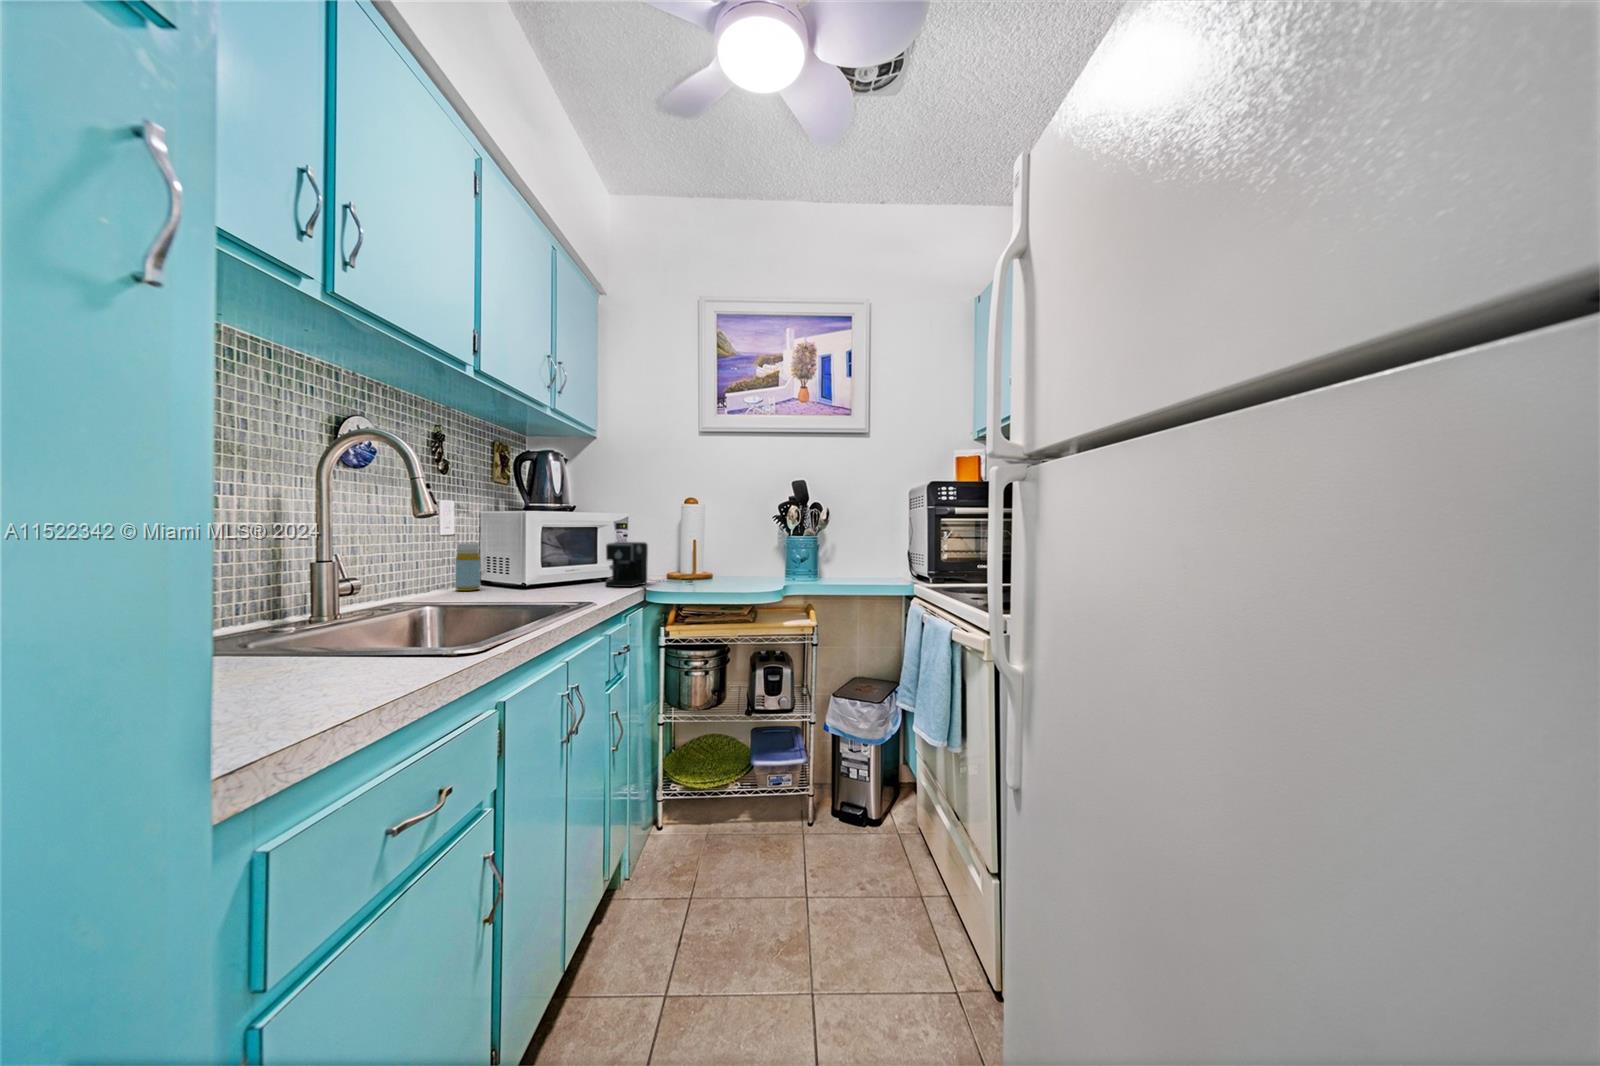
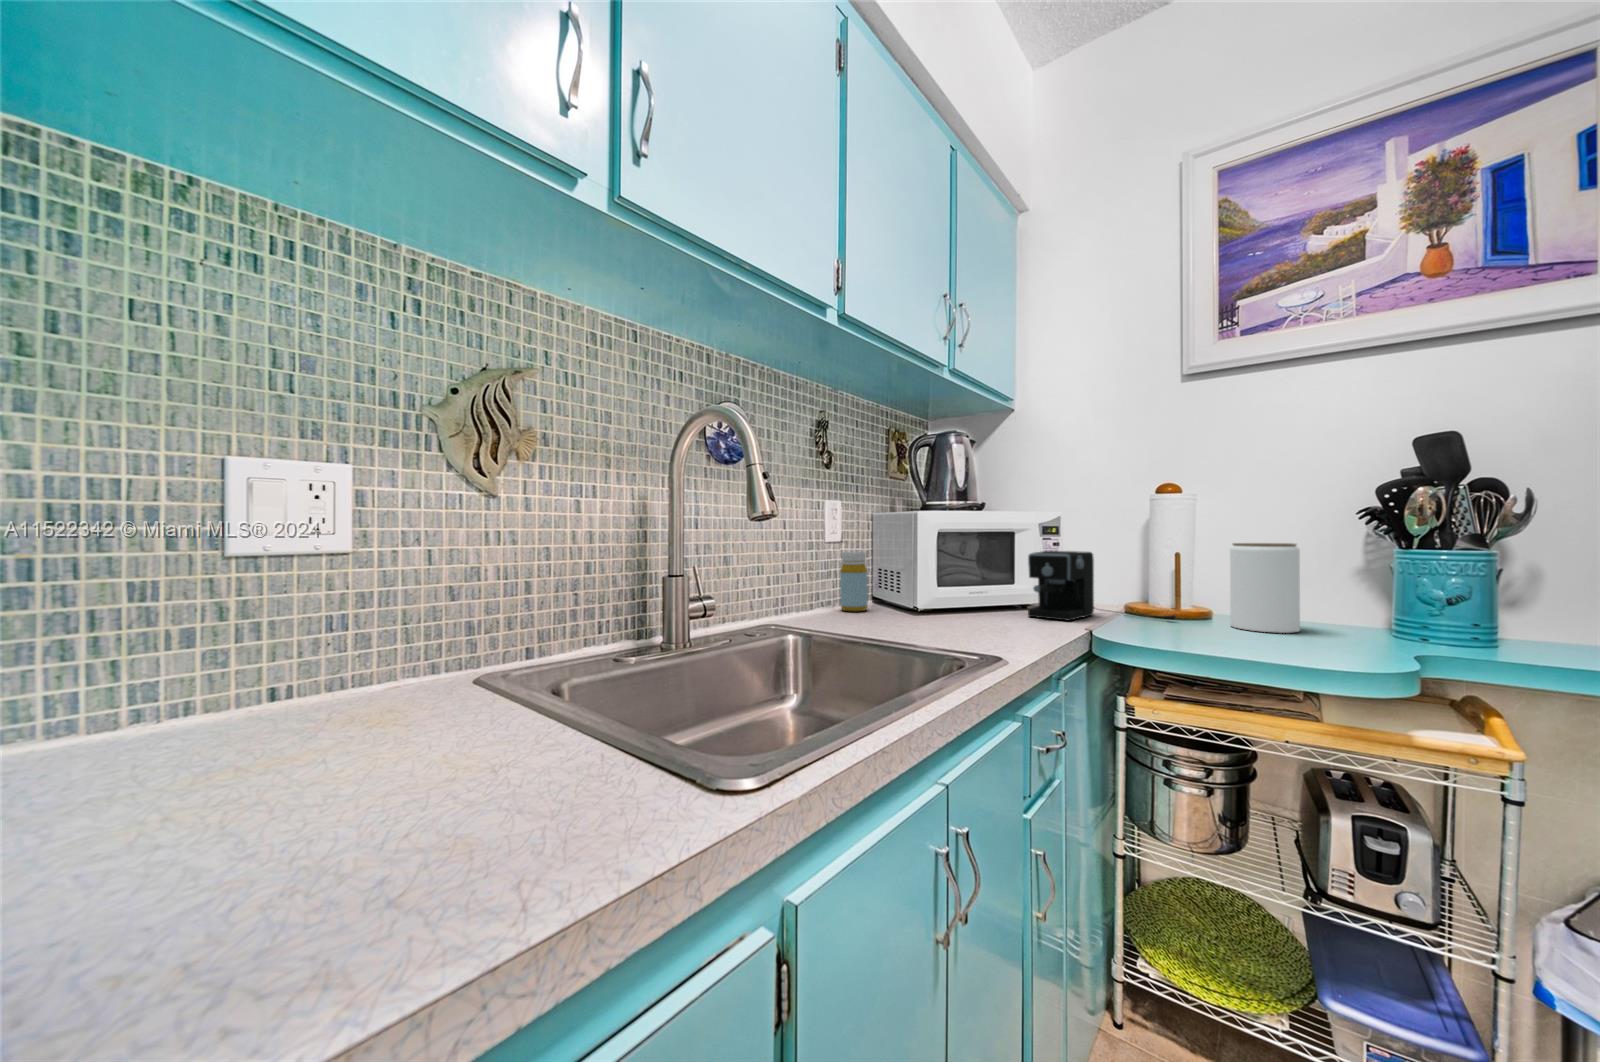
jar: none [720,537,751,586] -> present [1230,543,1300,633]

